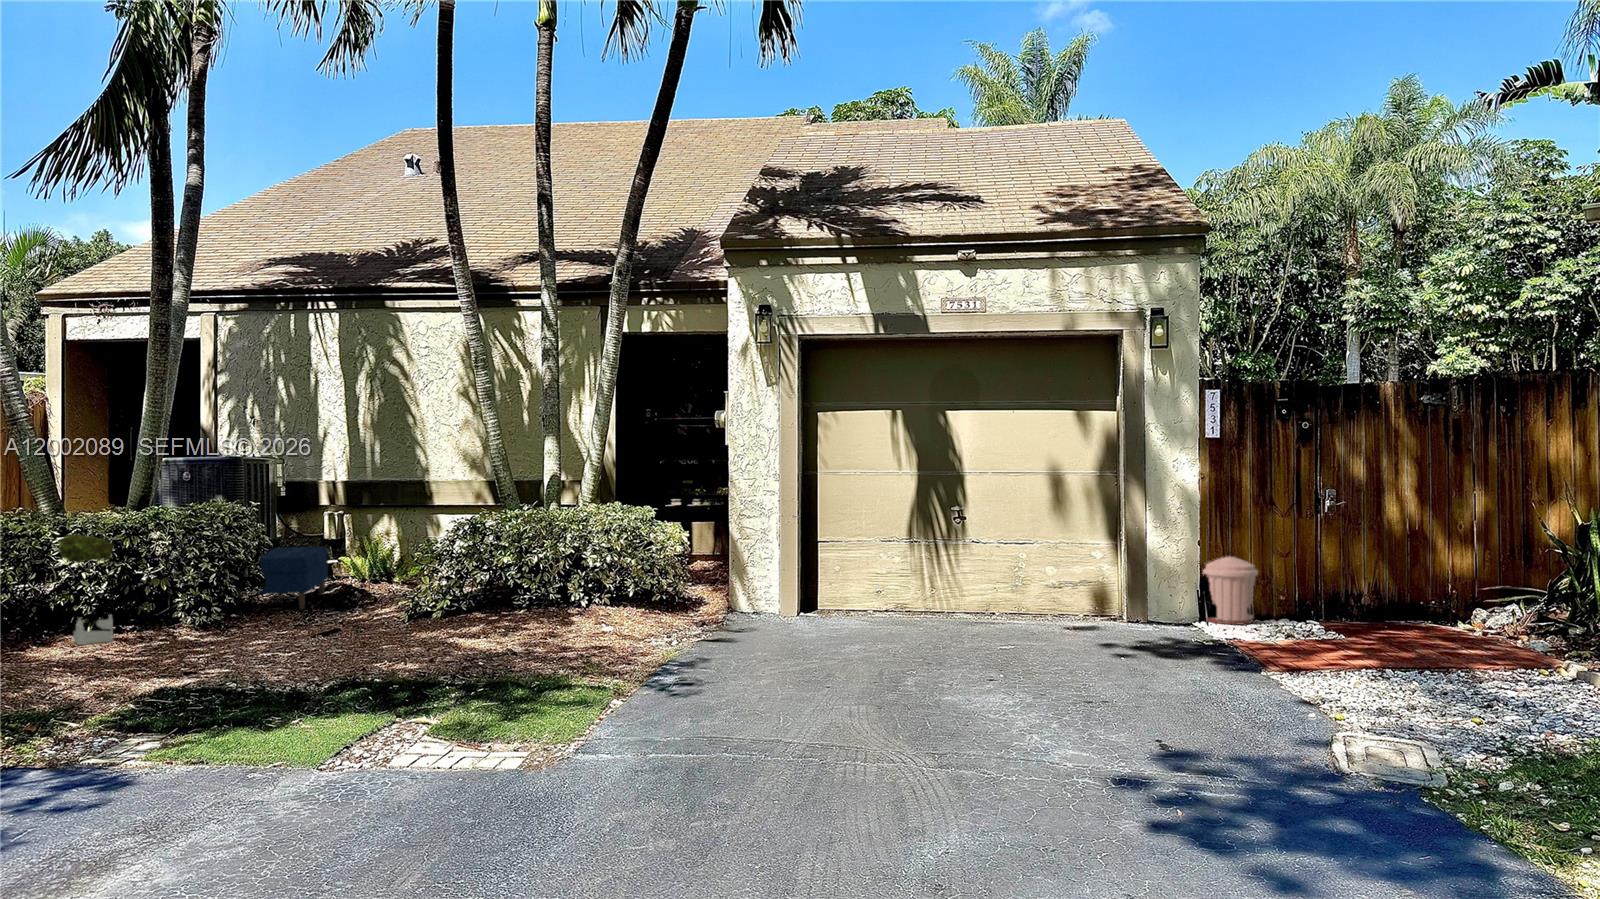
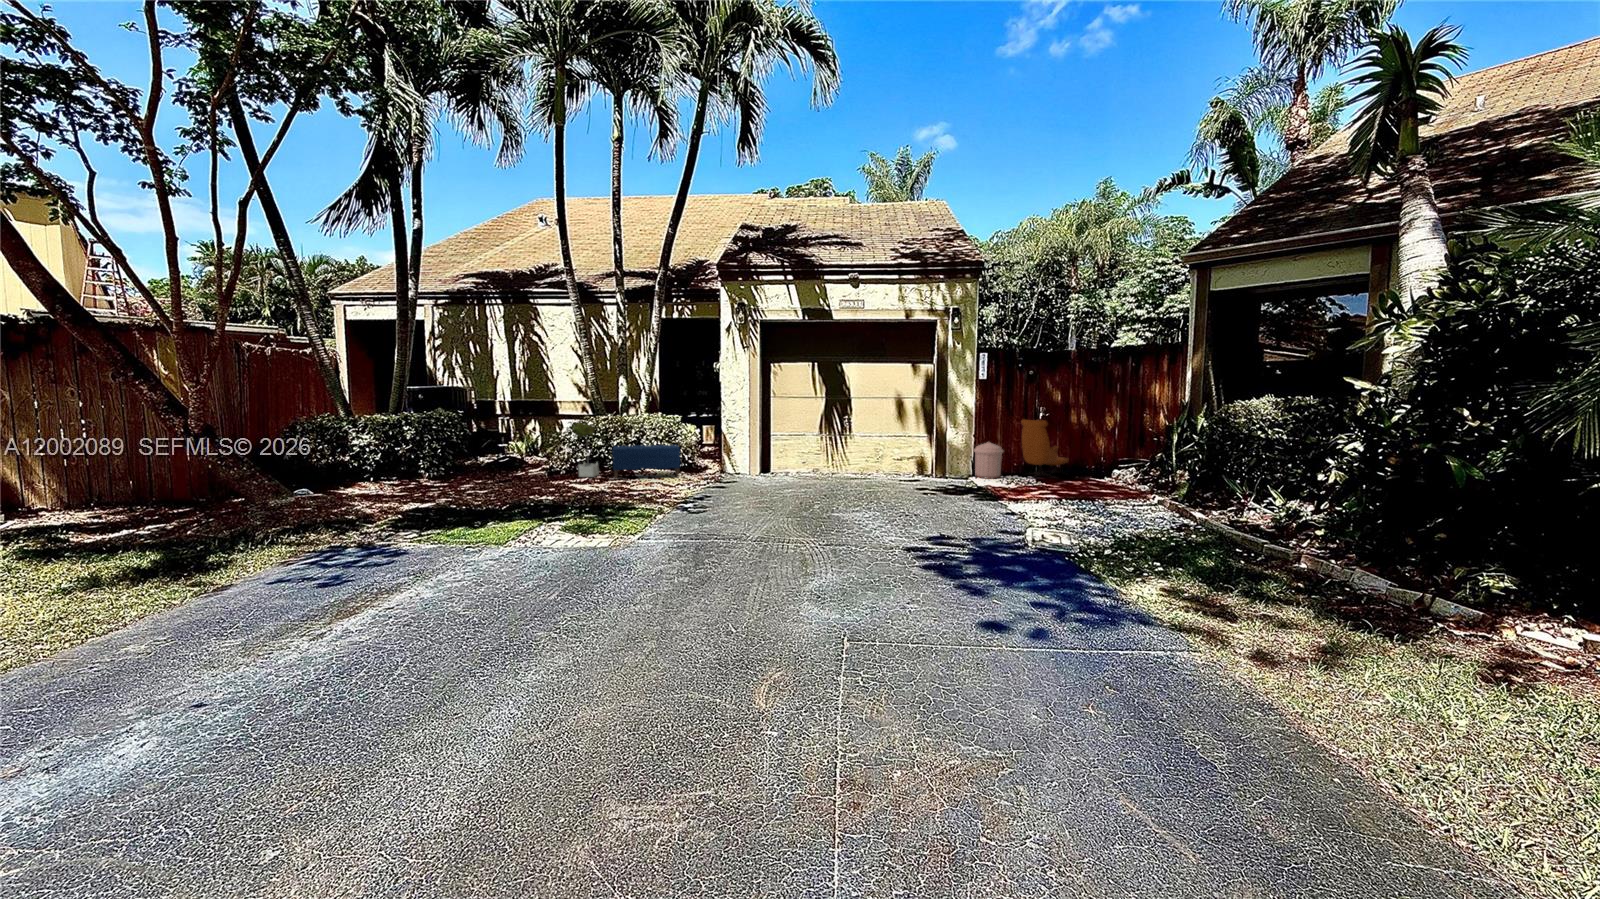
lounge chair: none [1291,512,1382,626] -> present [1022,420,1069,478]
potted tree: present [58,533,113,645] -> present [572,422,599,477]
bench: present [257,547,328,610] -> present [612,445,680,480]

